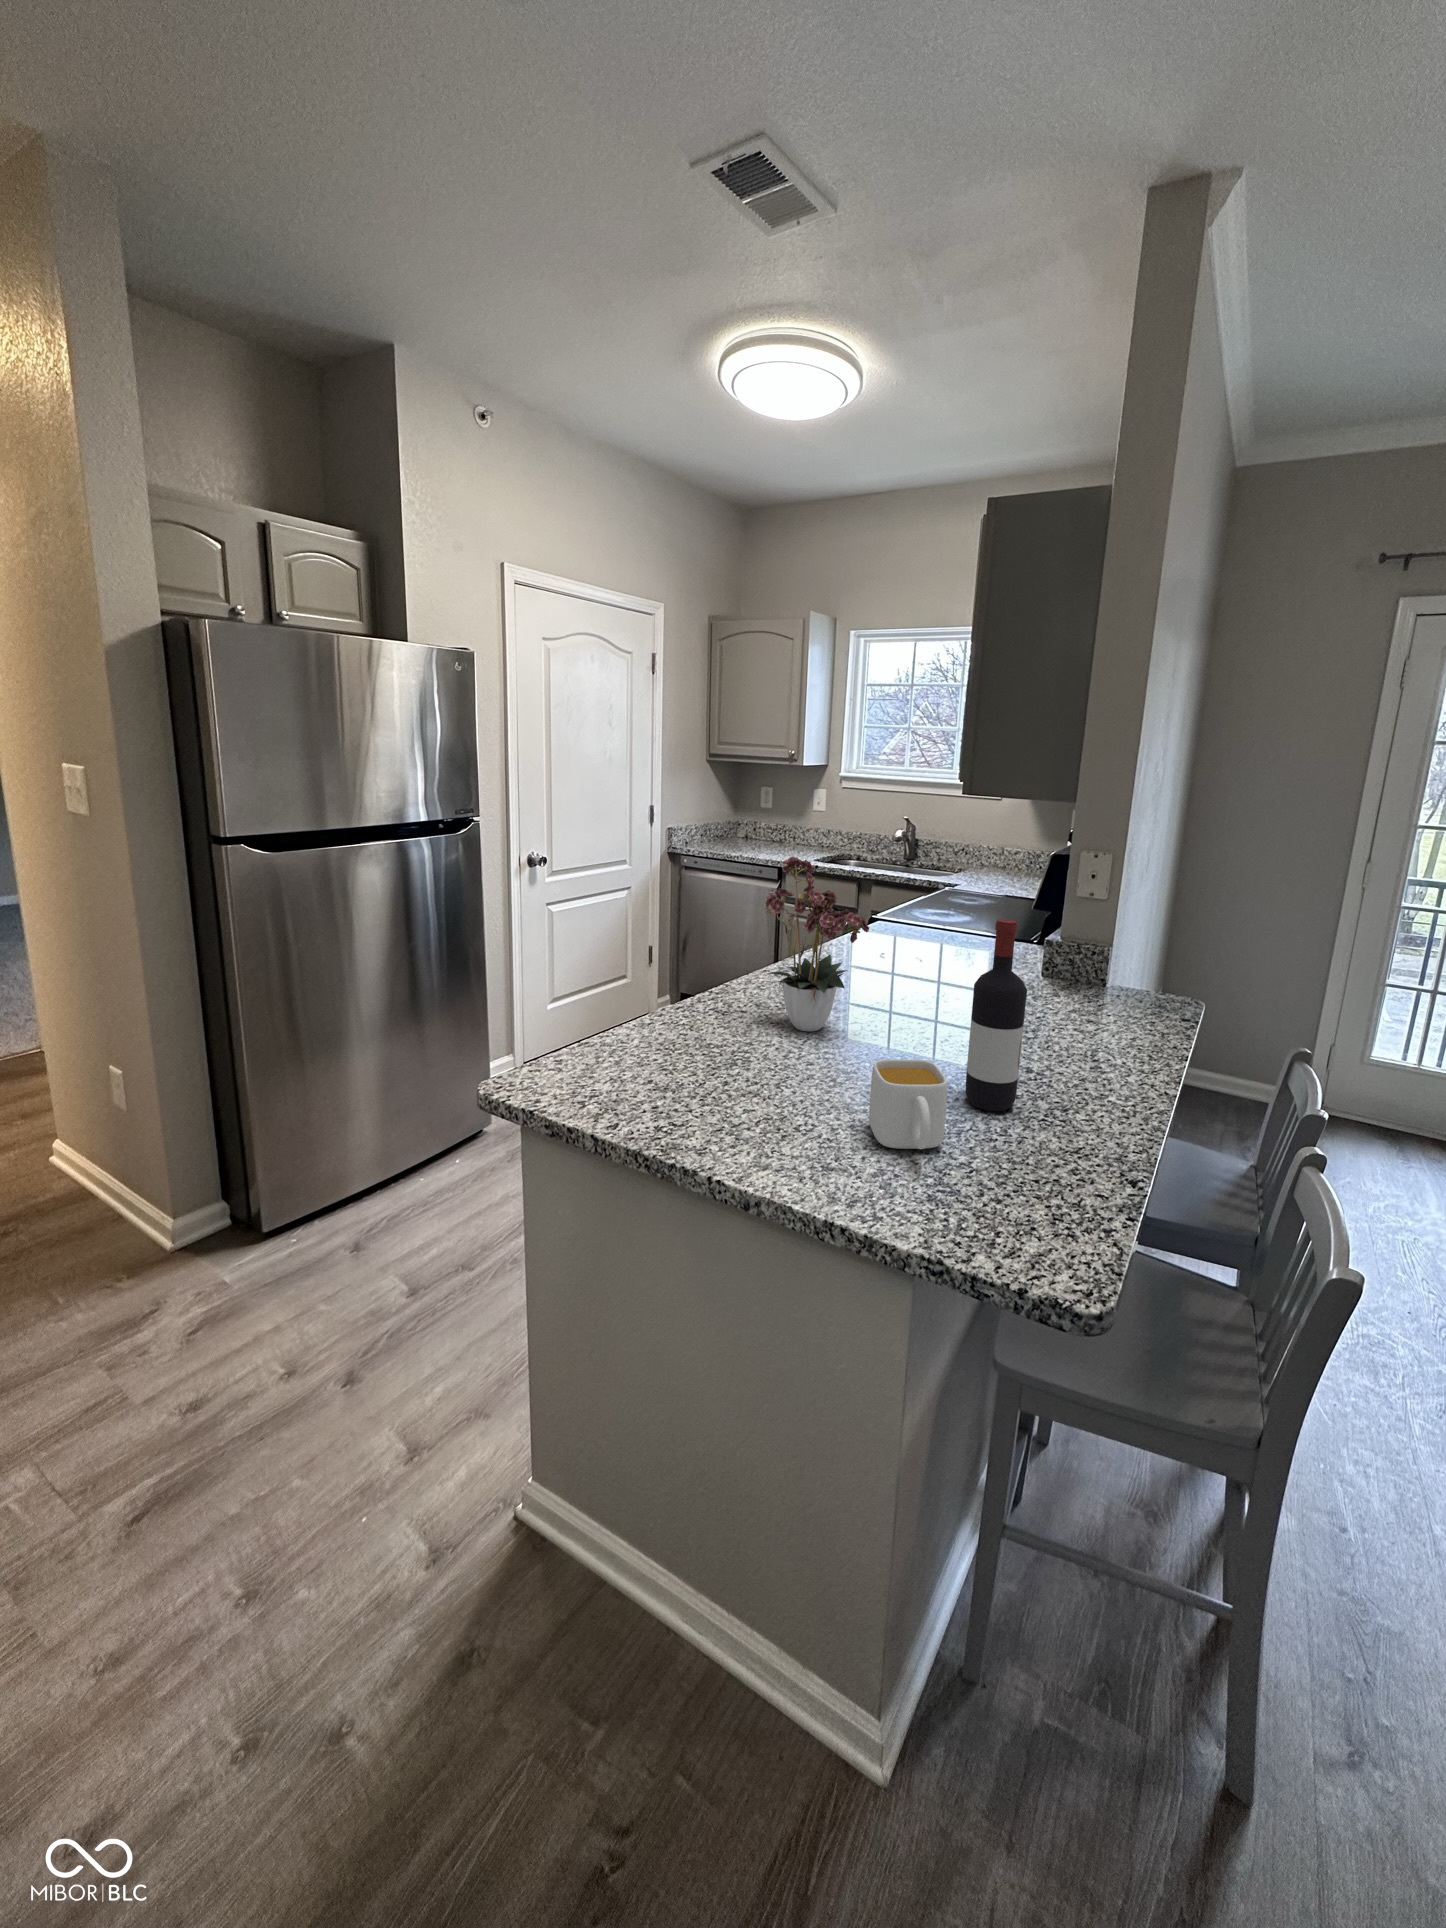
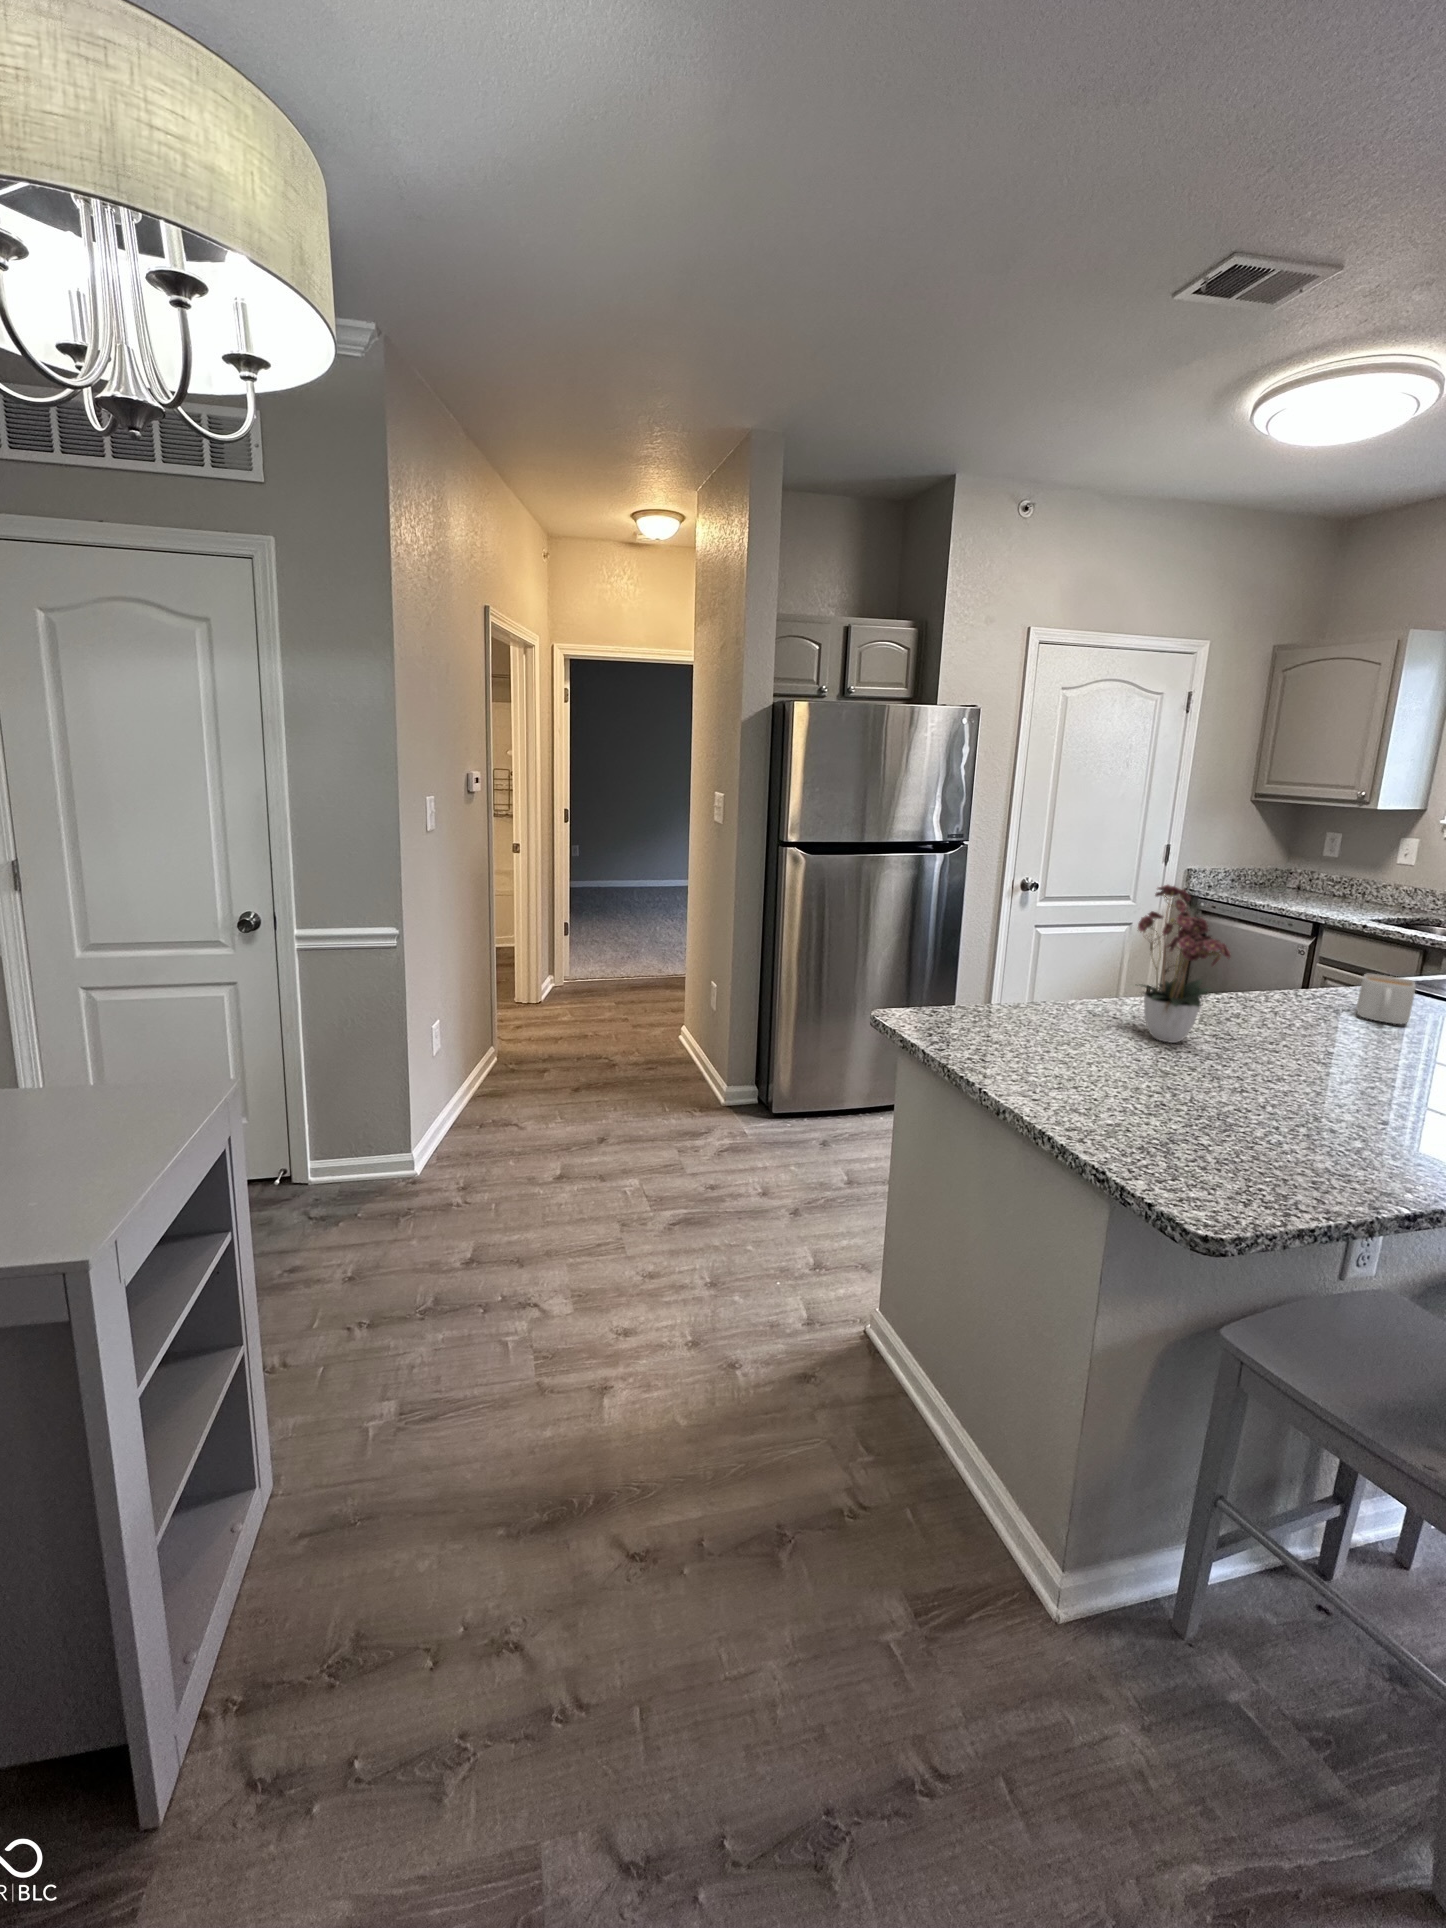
wine bottle: present [965,919,1027,1111] -> none [1271,953,1349,1136]
mug: present [869,1059,947,1149] -> present [1357,974,1415,1024]

